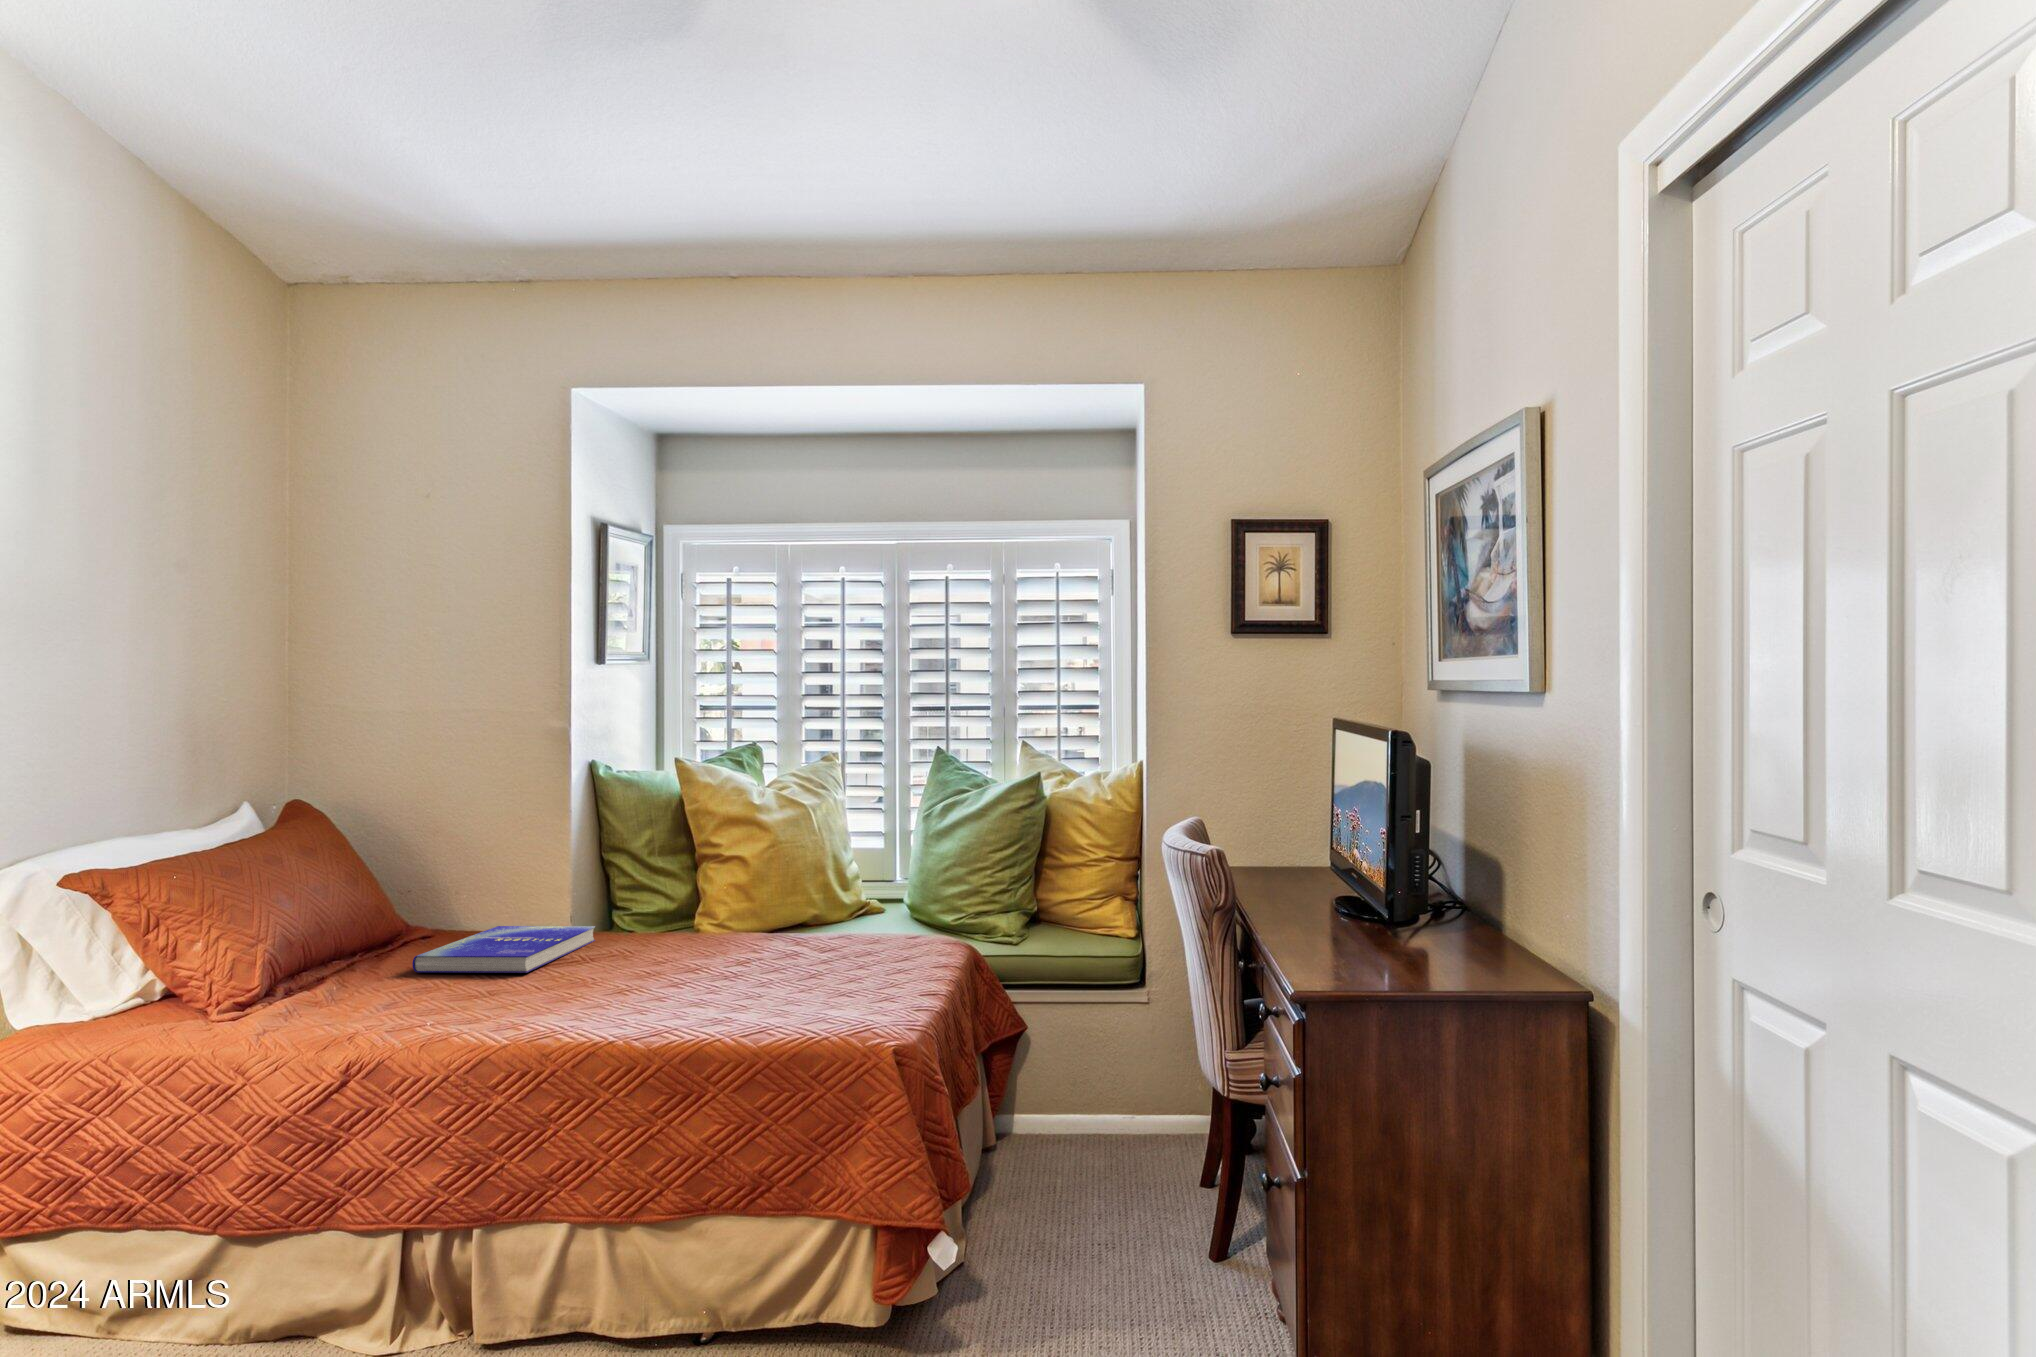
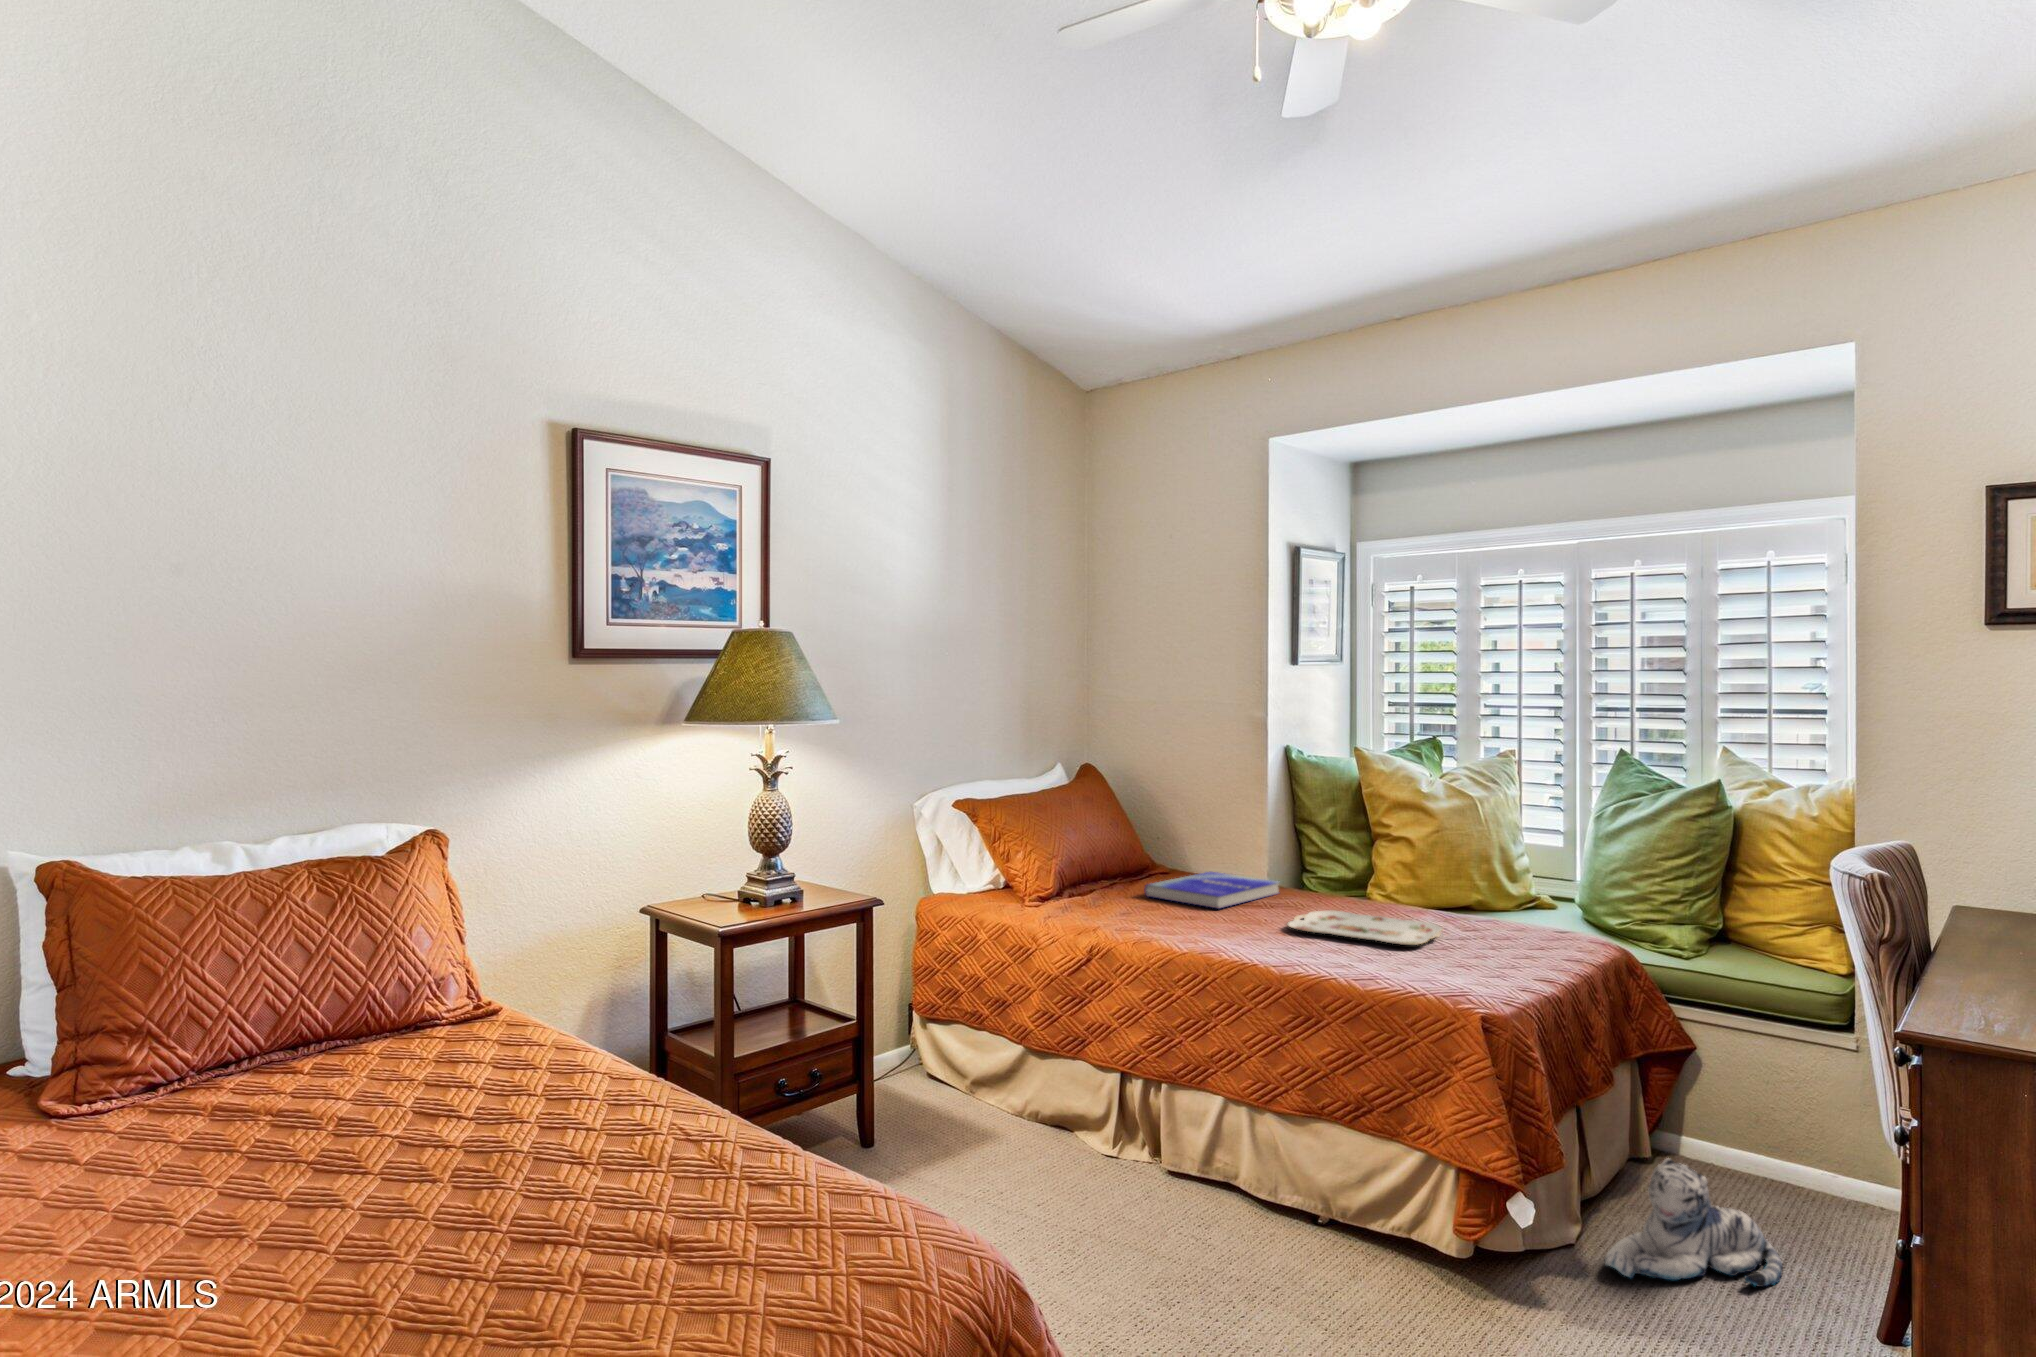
serving tray: none [627,948,804,982] -> present [1287,911,1443,945]
plush toy: none [1005,1150,1140,1288] -> present [1605,1158,1783,1287]

